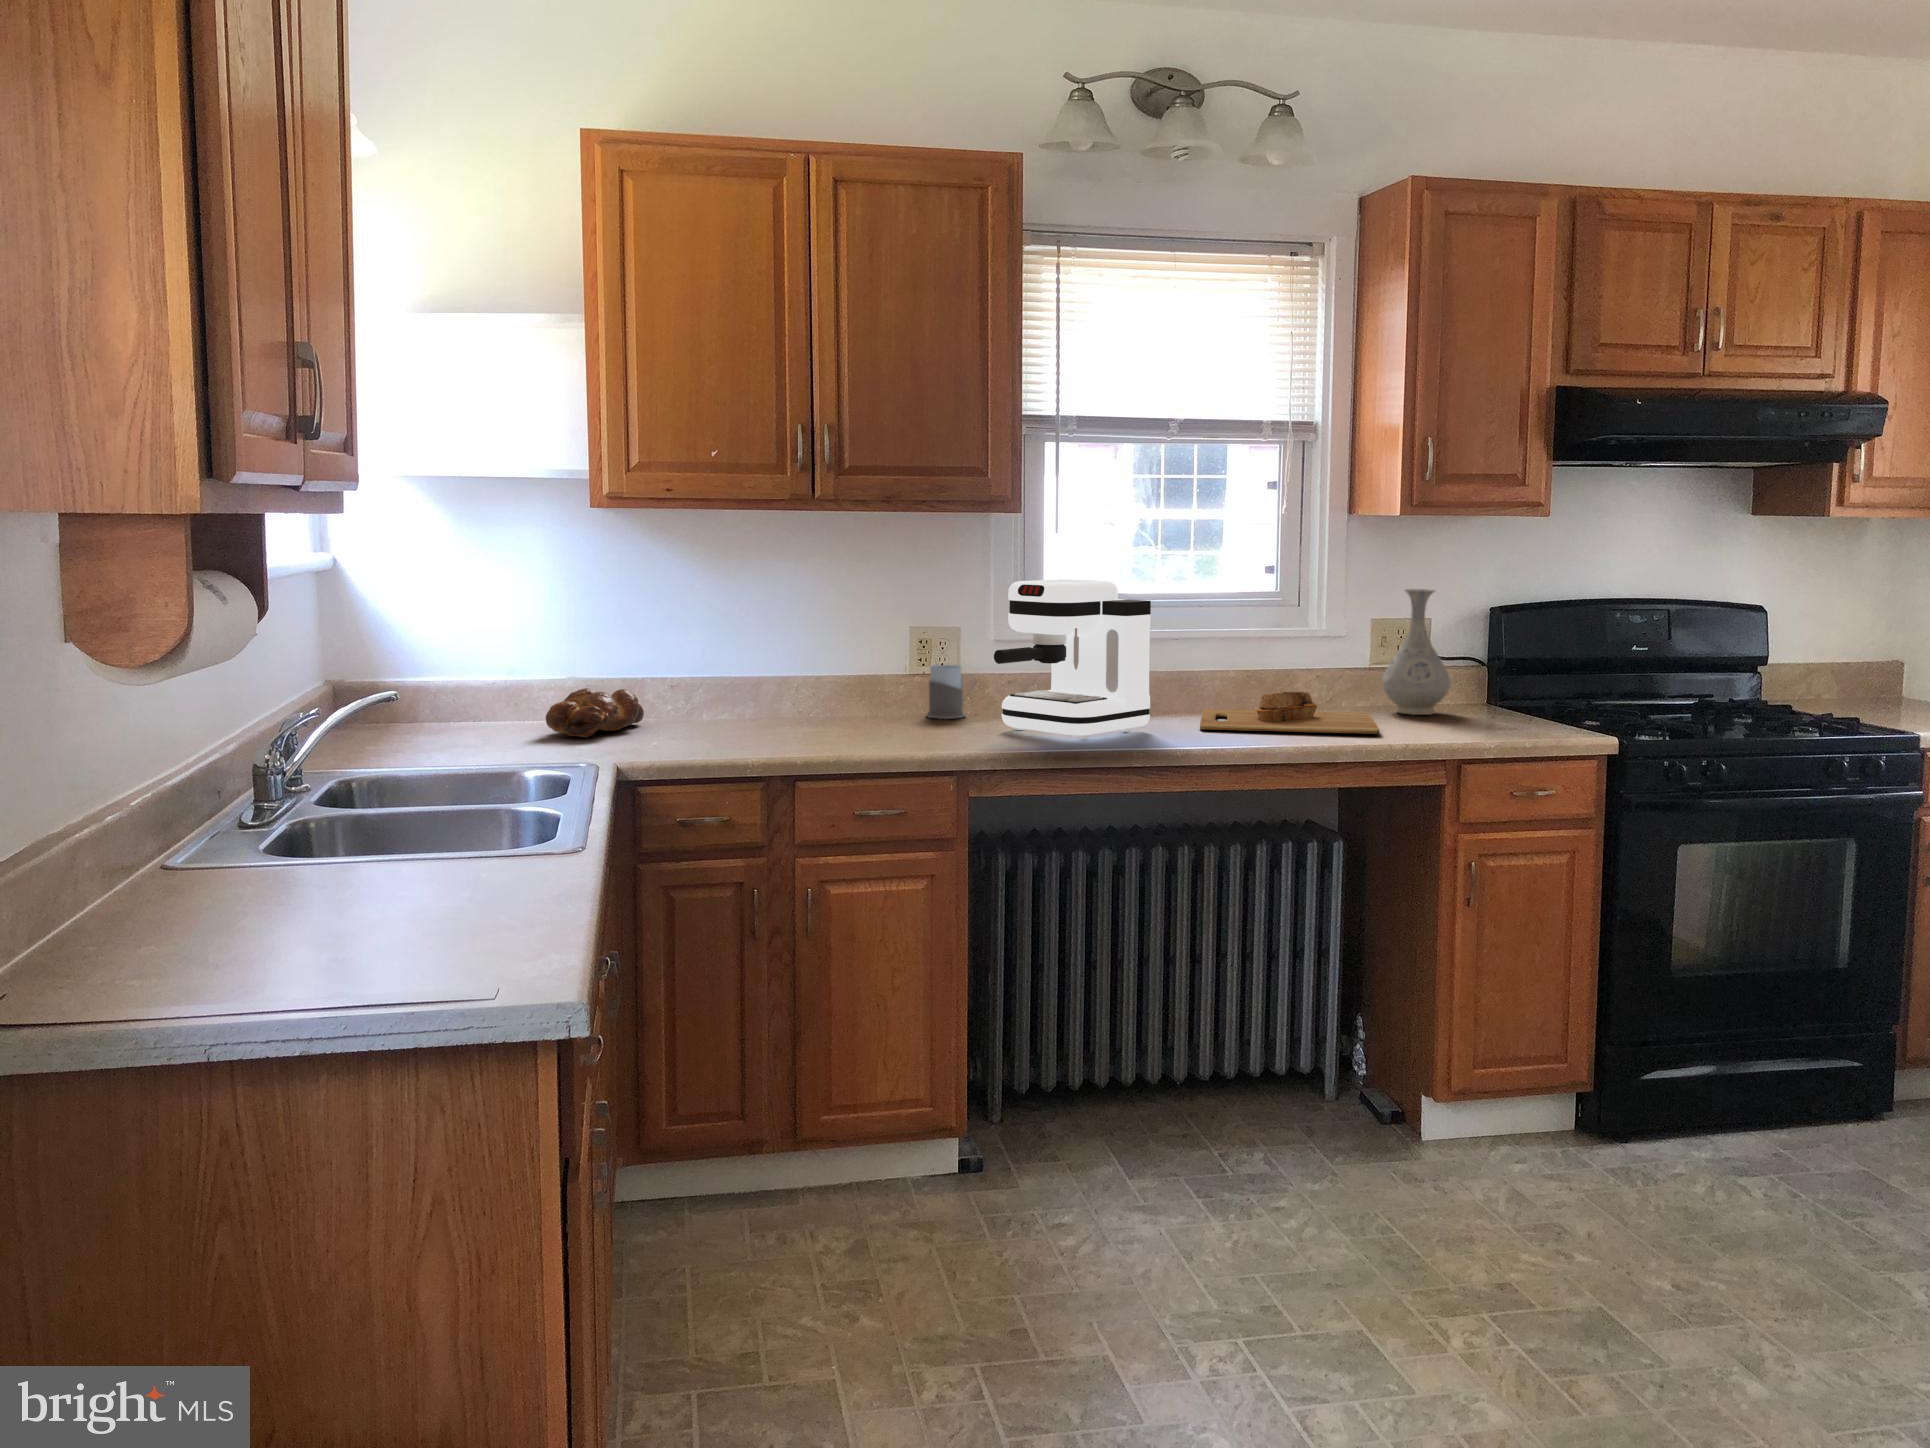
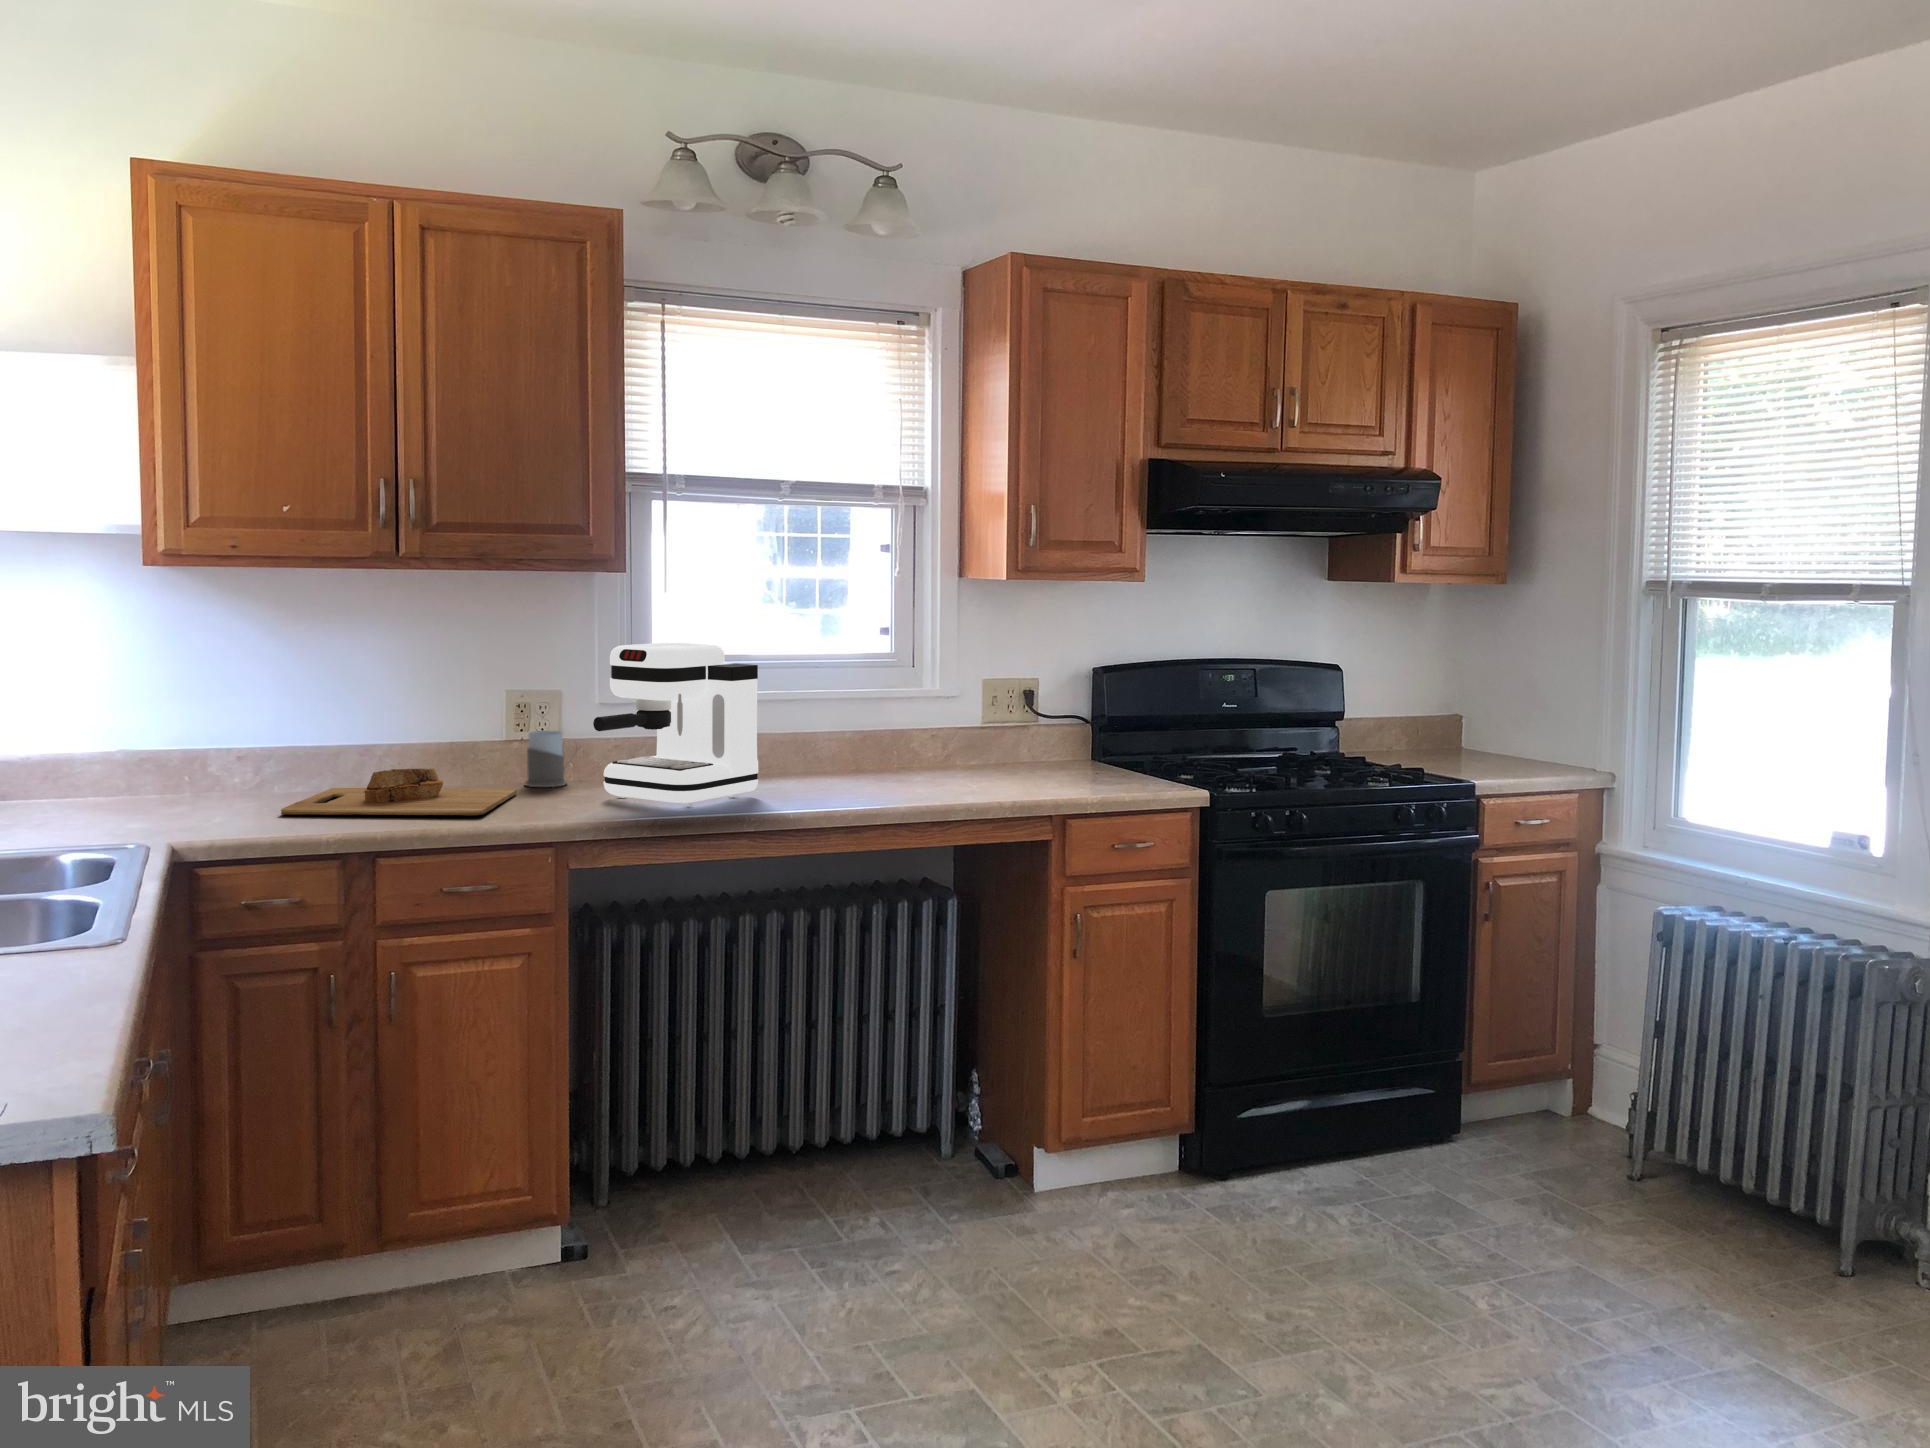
vase: present [1382,589,1451,715] -> none [993,650,1058,773]
bread loaf: present [546,688,644,737] -> none [85,763,203,818]
cutting board: present [1200,692,1379,734] -> present [281,768,516,816]

